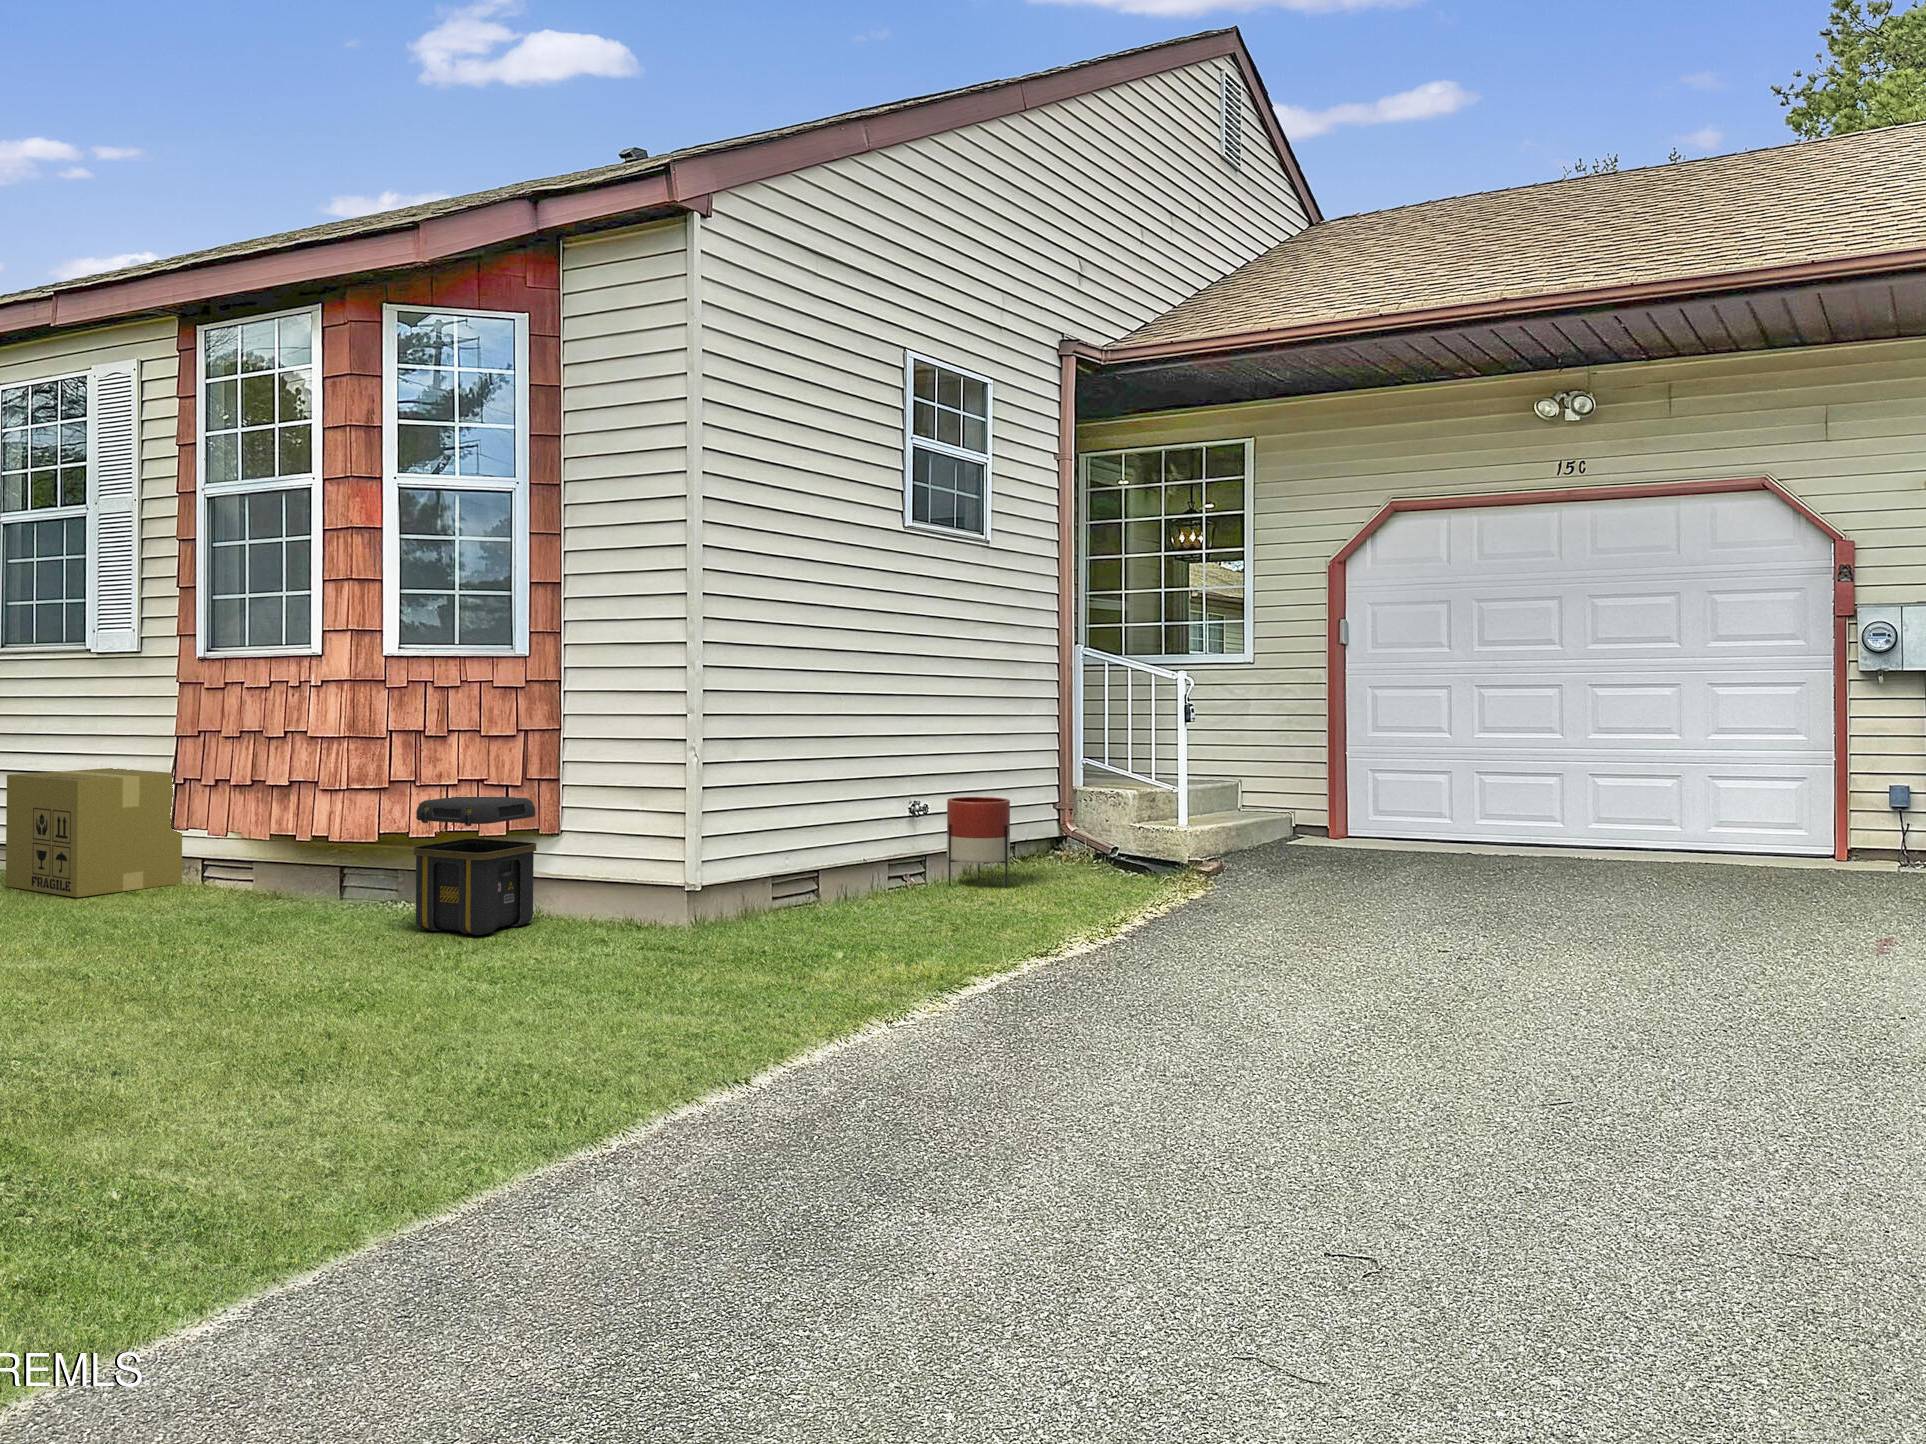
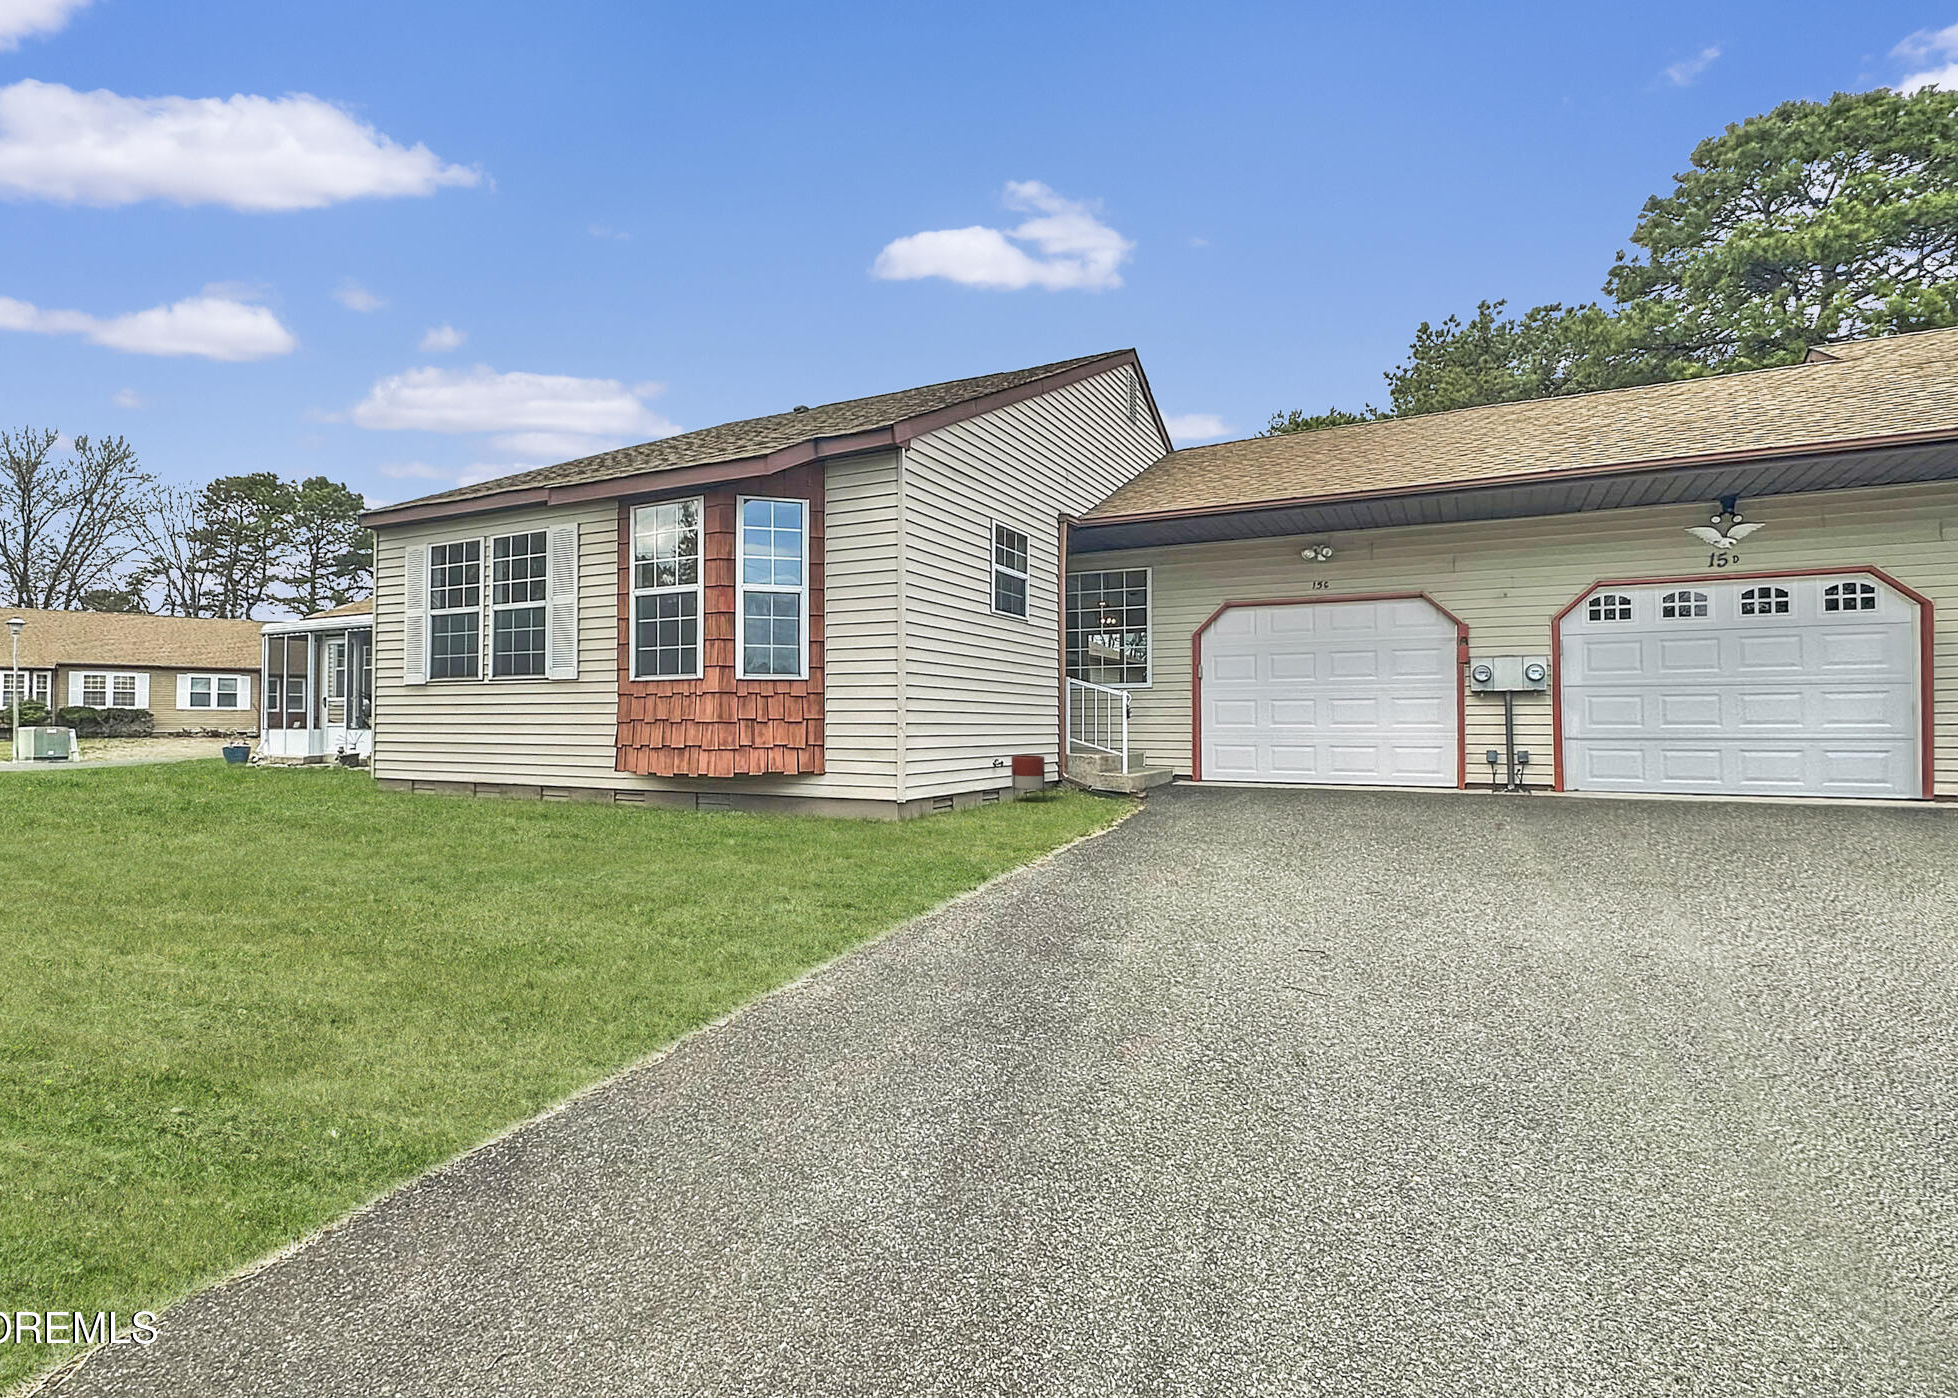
cardboard box: present [6,768,182,897] -> none [515,741,609,808]
toolbox: present [414,797,537,935] -> none [755,752,816,824]

